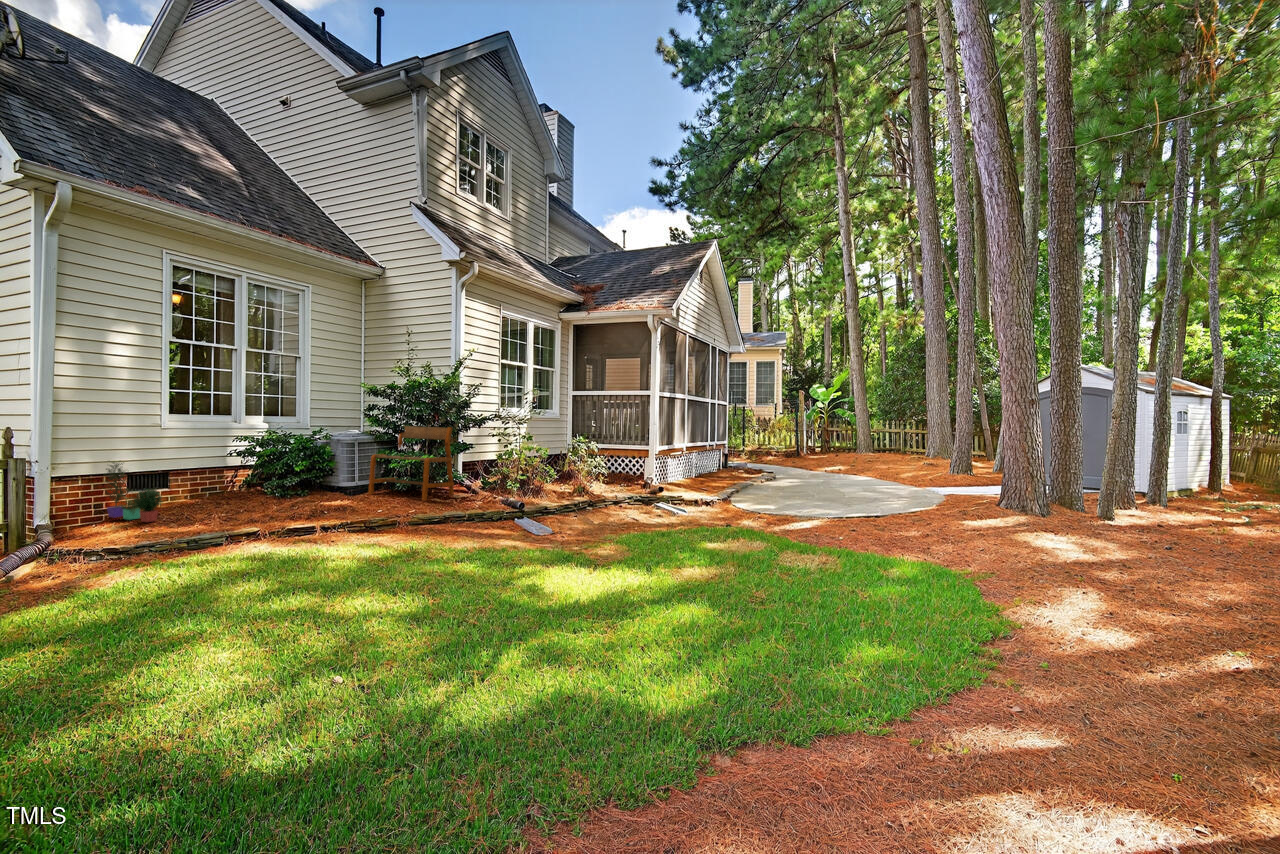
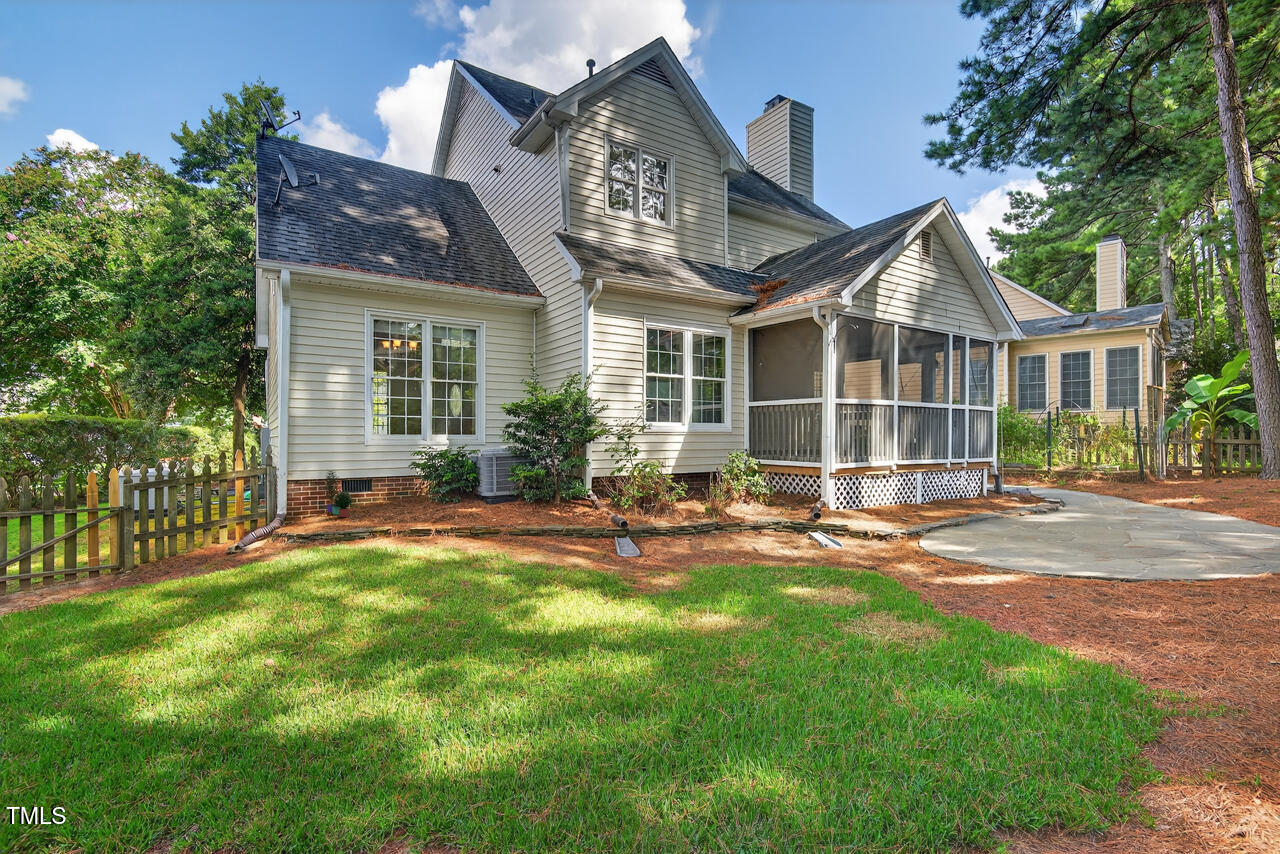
bench: present [368,426,454,500] -> none [514,442,581,513]

